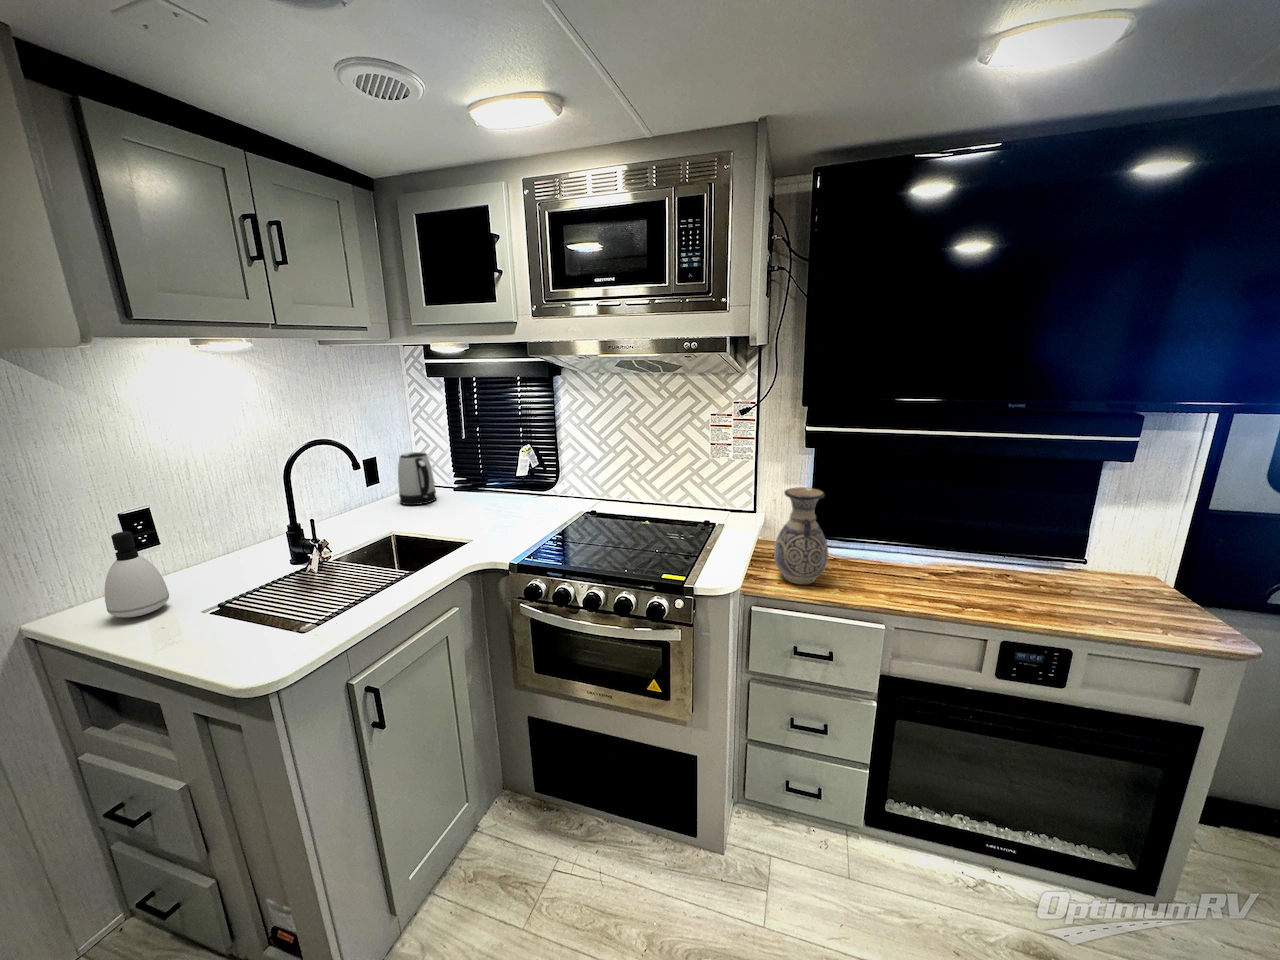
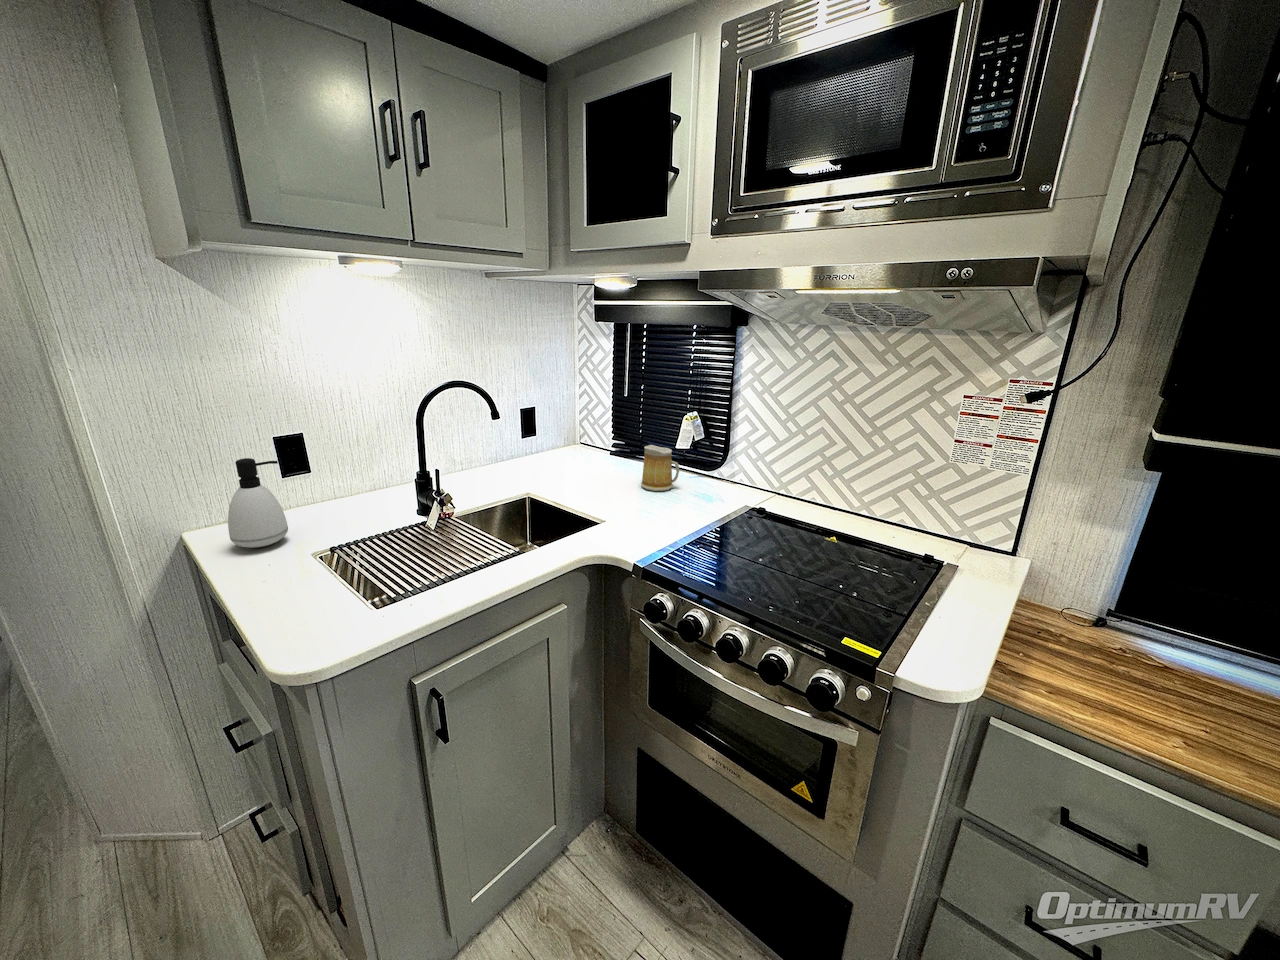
kettle: present [398,452,436,505] -> none [551,406,589,466]
mug: none [490,475,522,513] -> present [641,445,679,491]
vase: present [774,487,828,584] -> none [1047,539,1188,709]

